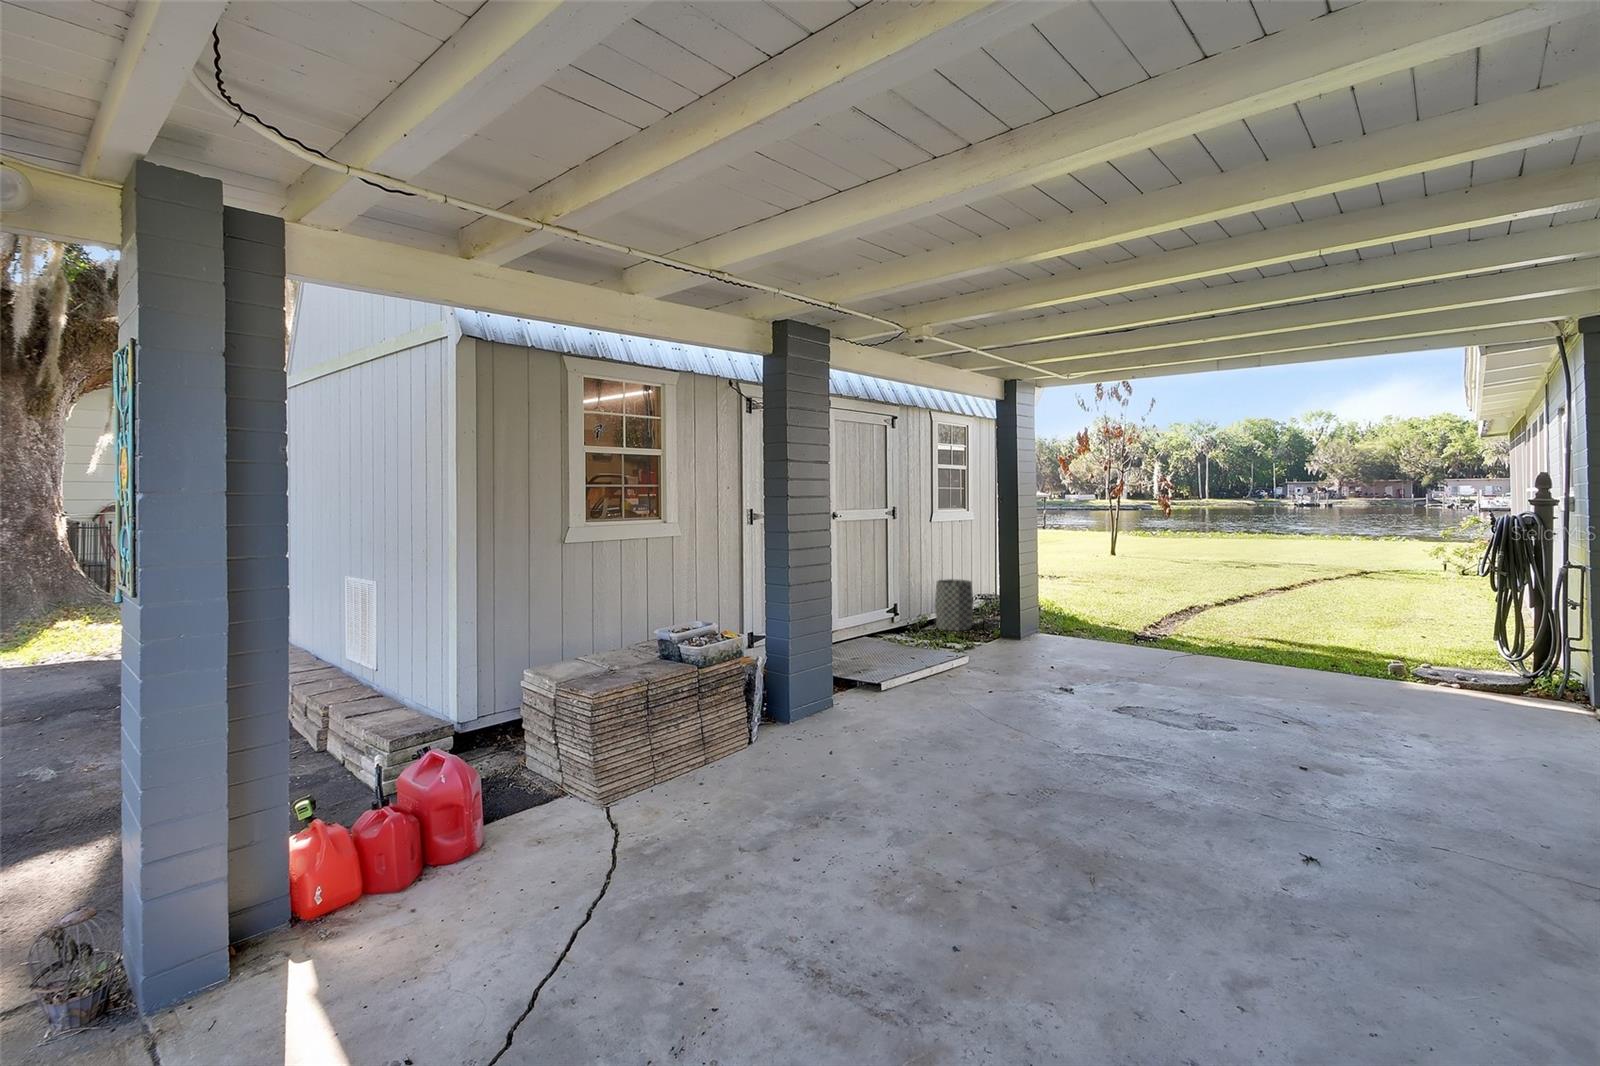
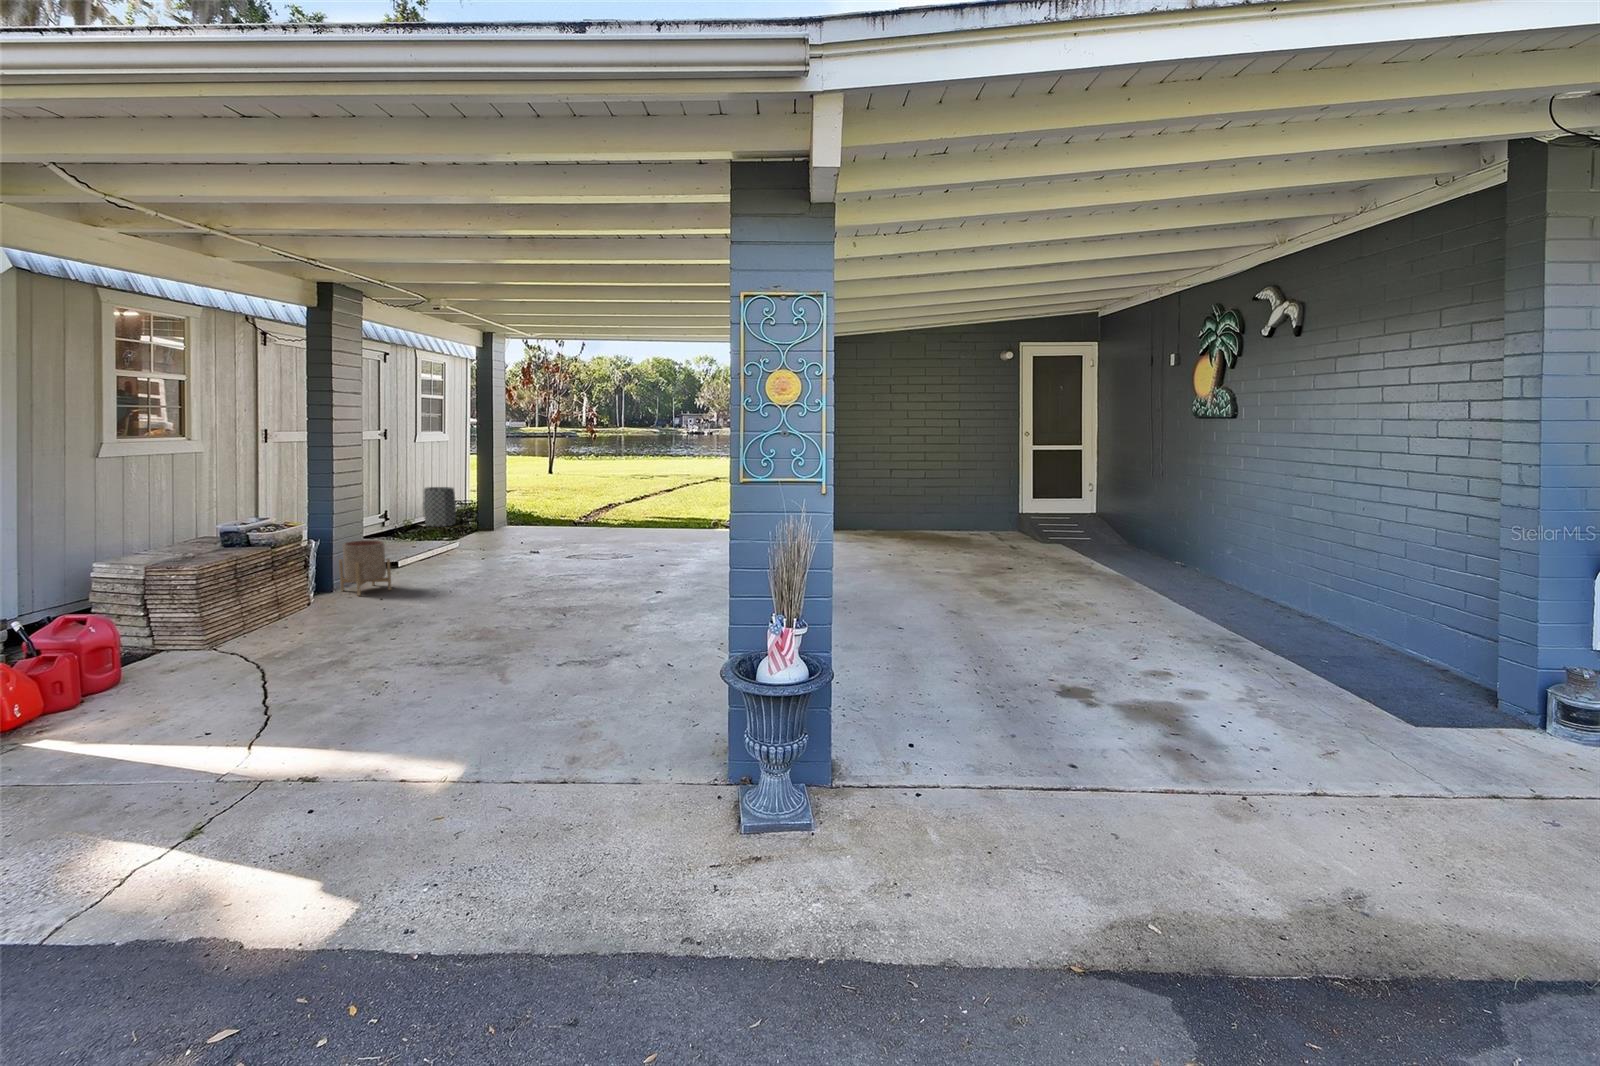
planter: none [793,657,850,739] -> present [339,540,391,596]

